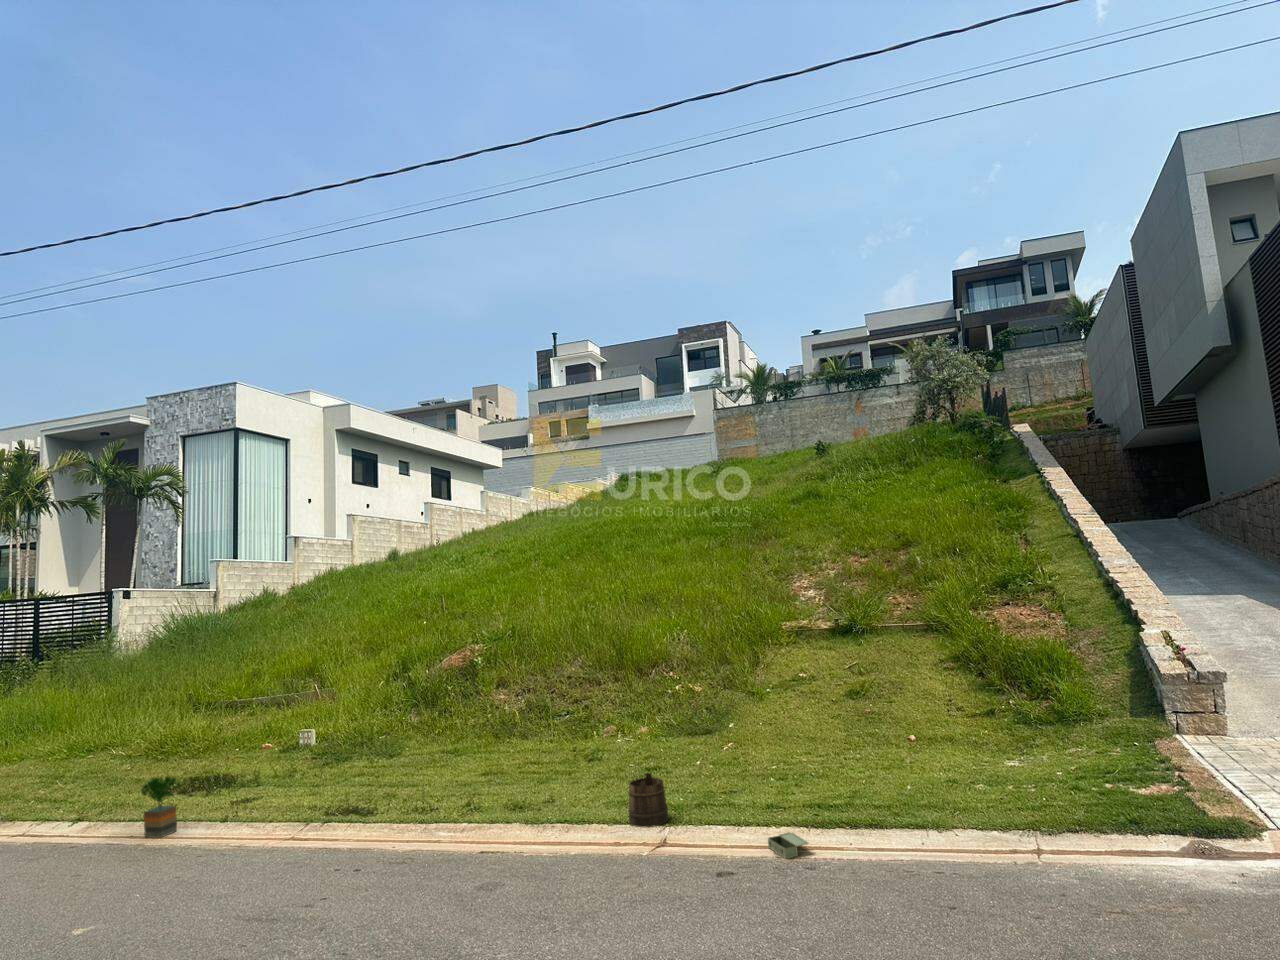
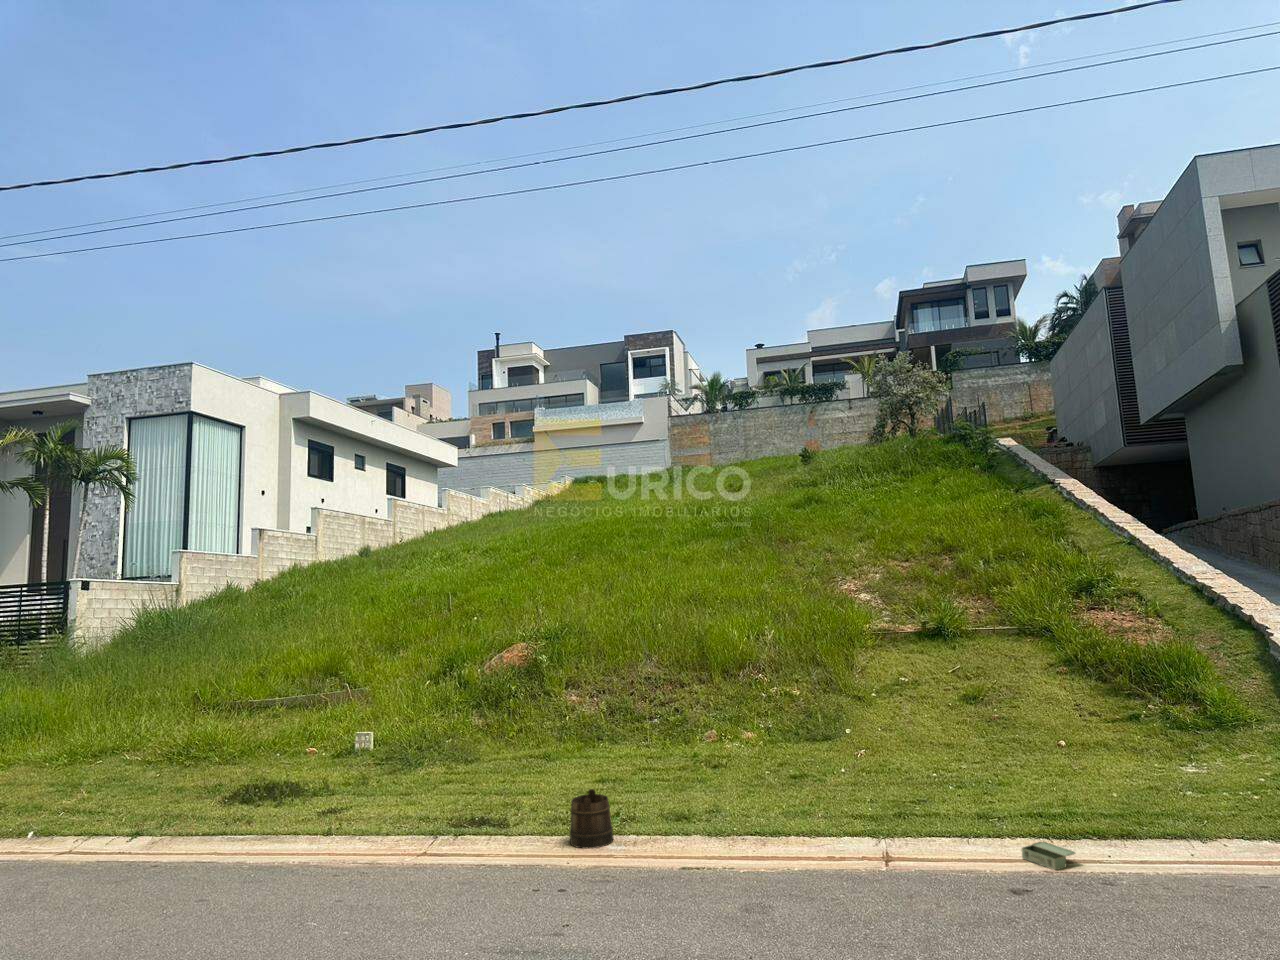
bucket: present [628,773,669,827] -> present [570,789,614,848]
potted tree: present [141,777,181,838] -> none [244,784,290,856]

